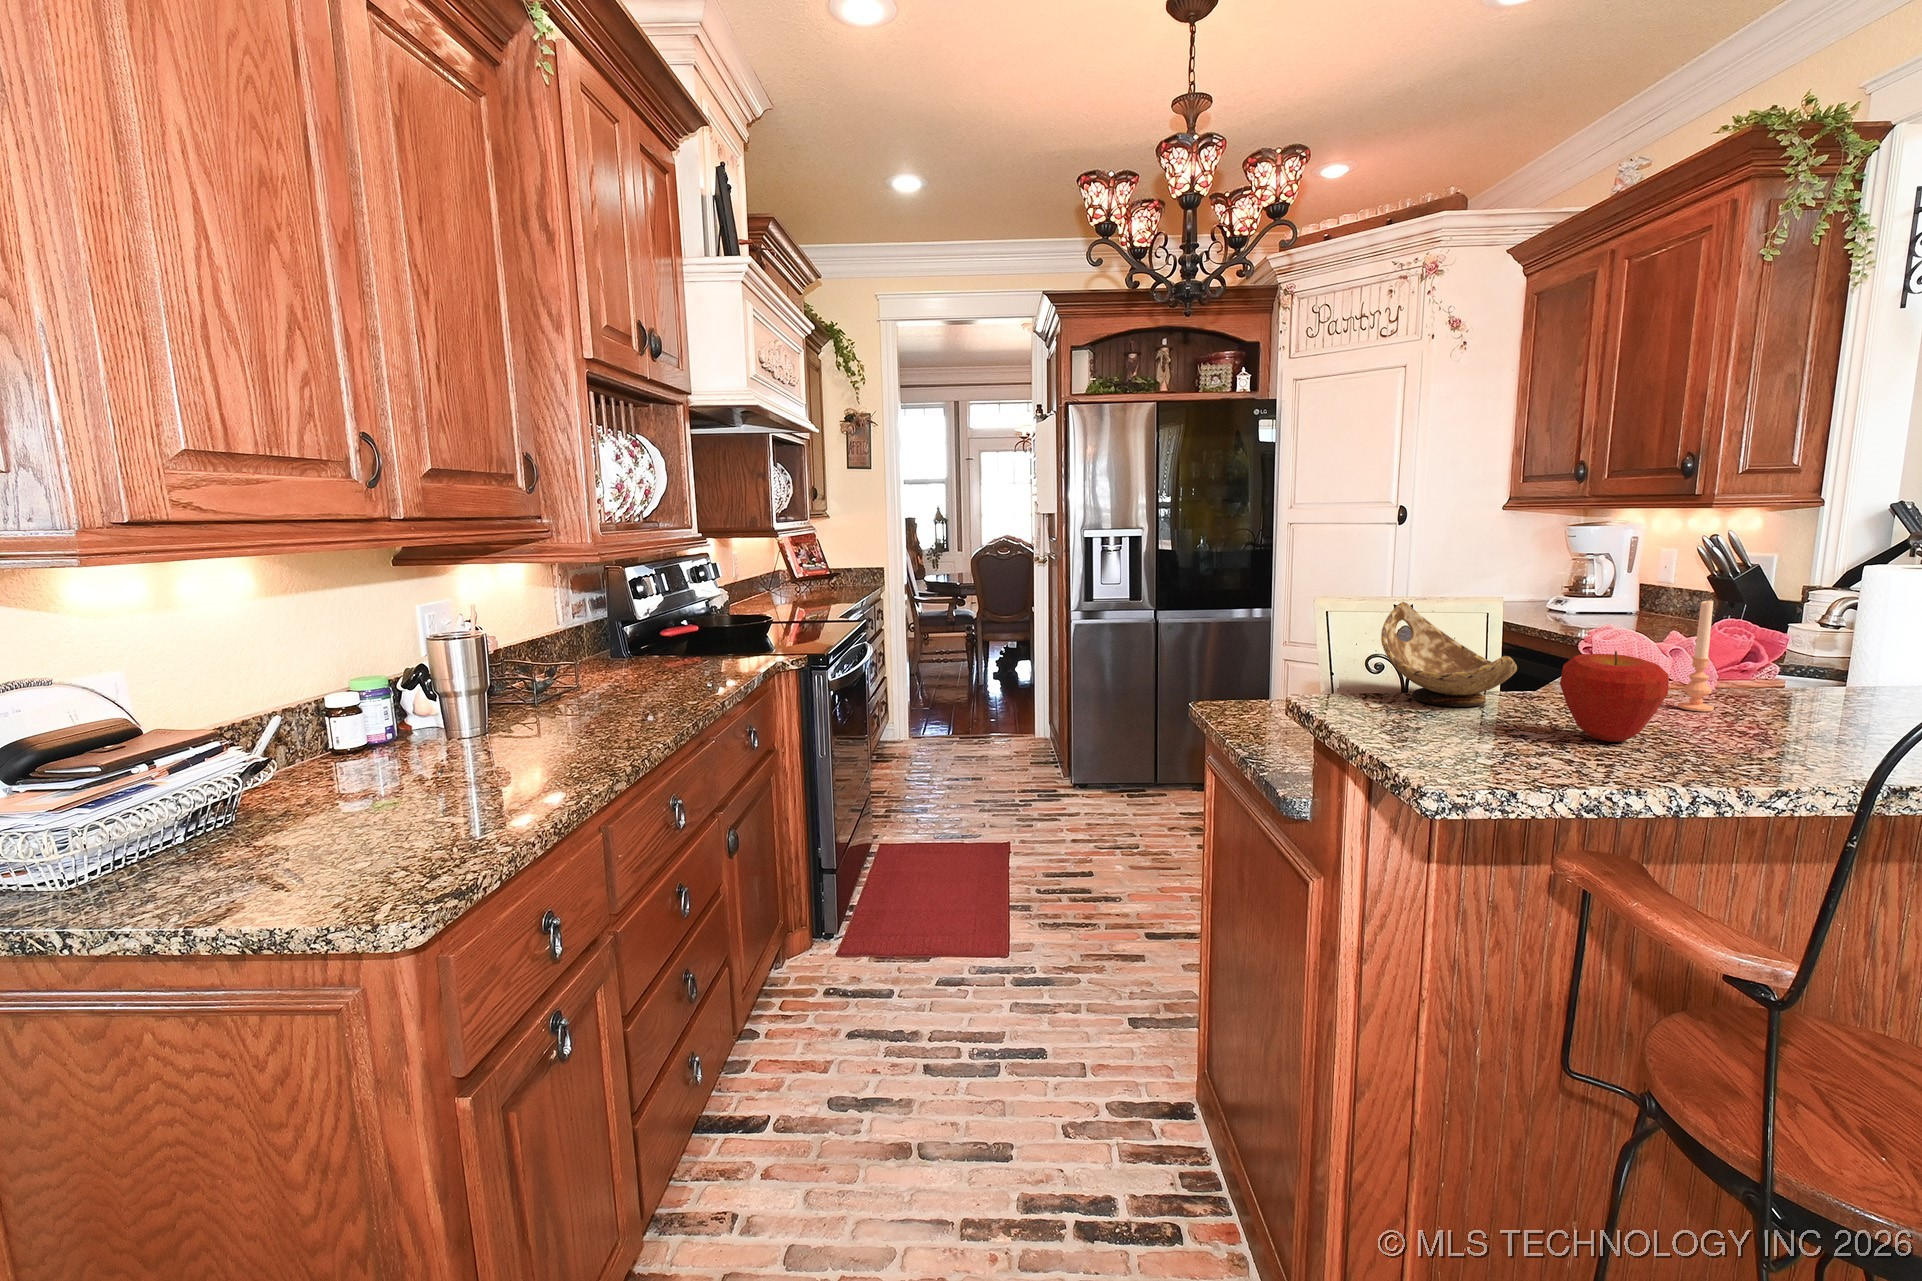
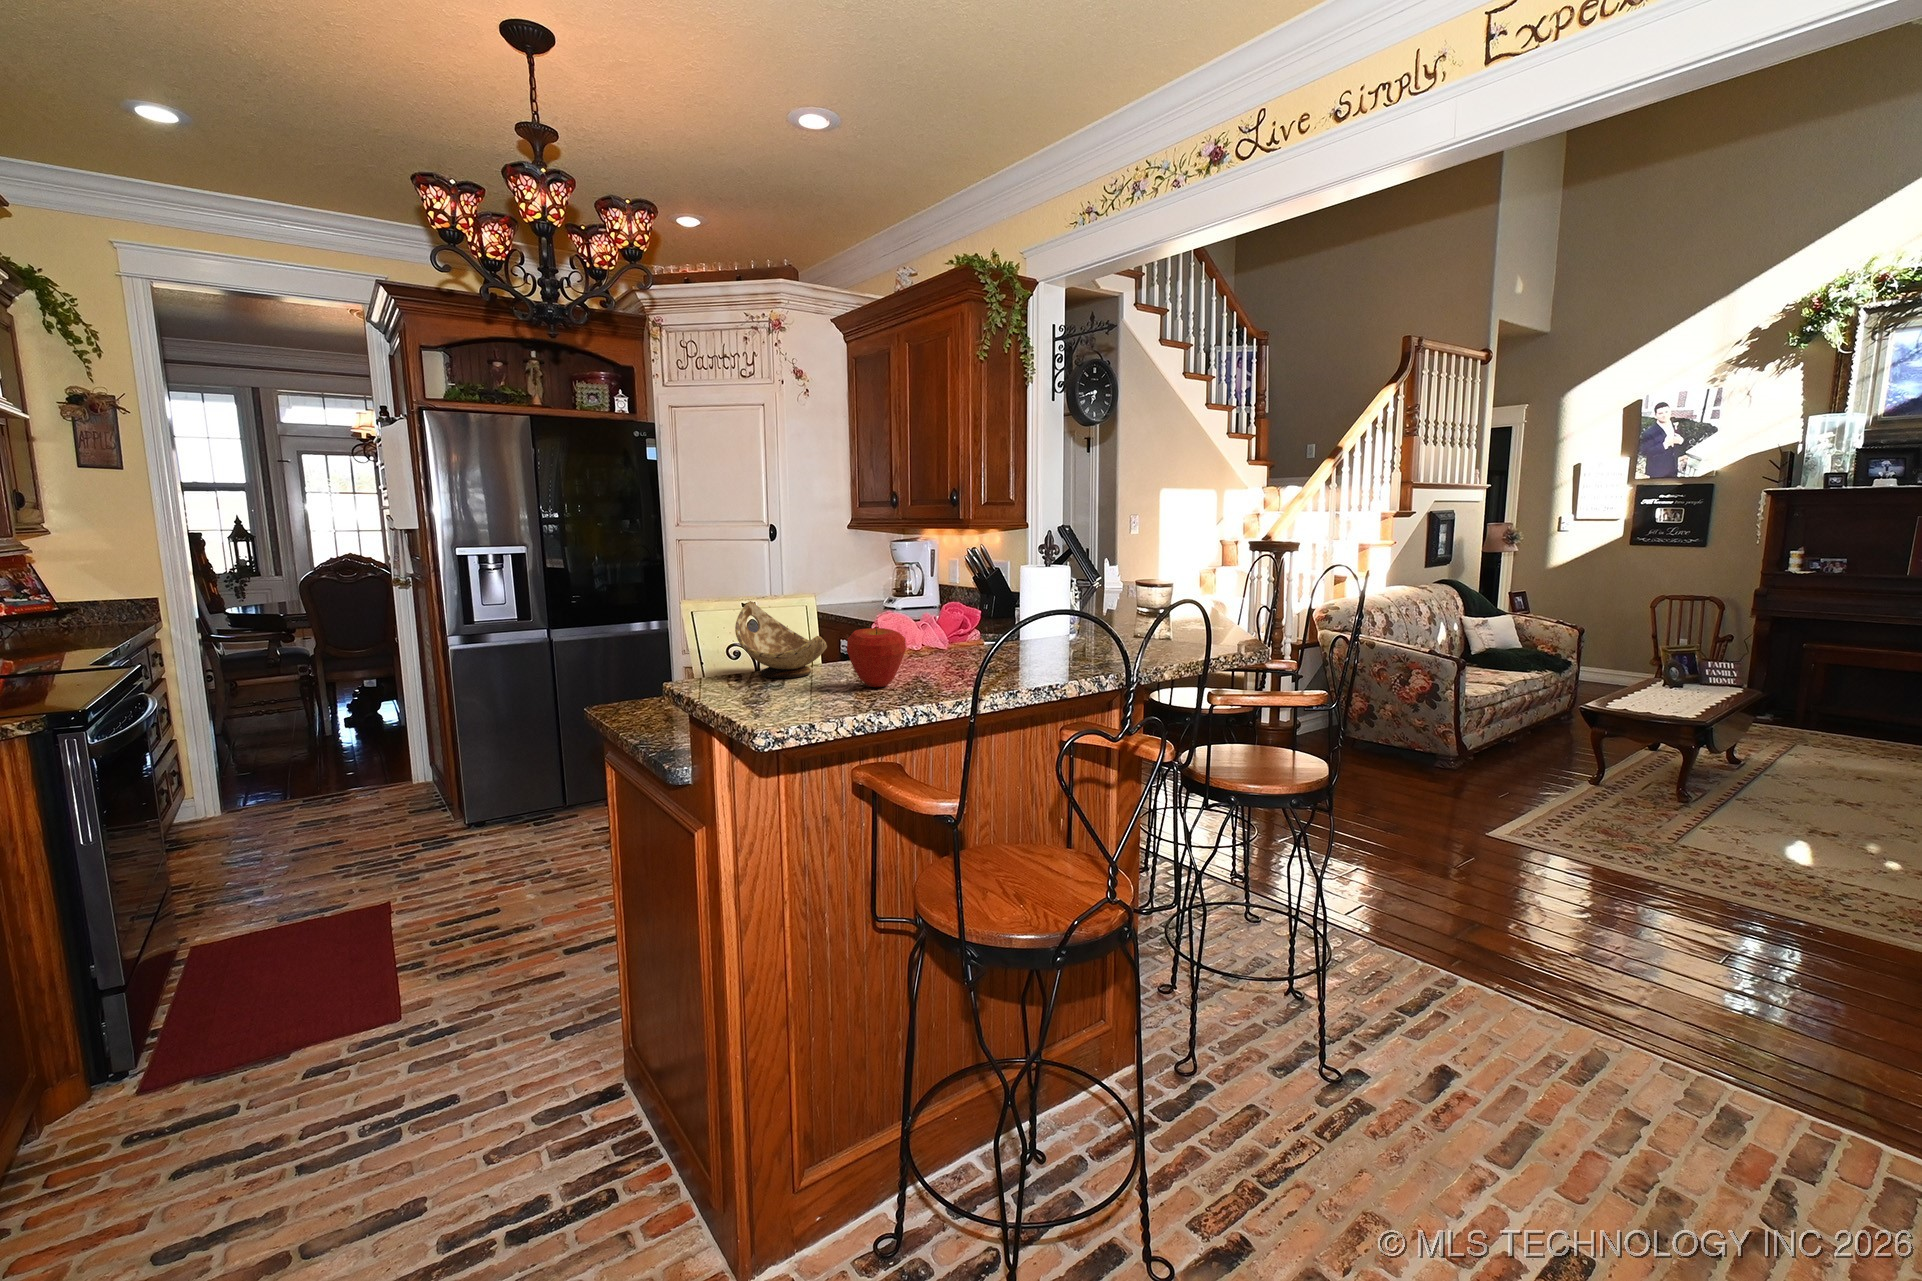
candle: present [1678,600,1714,711] -> none [925,590,943,664]

